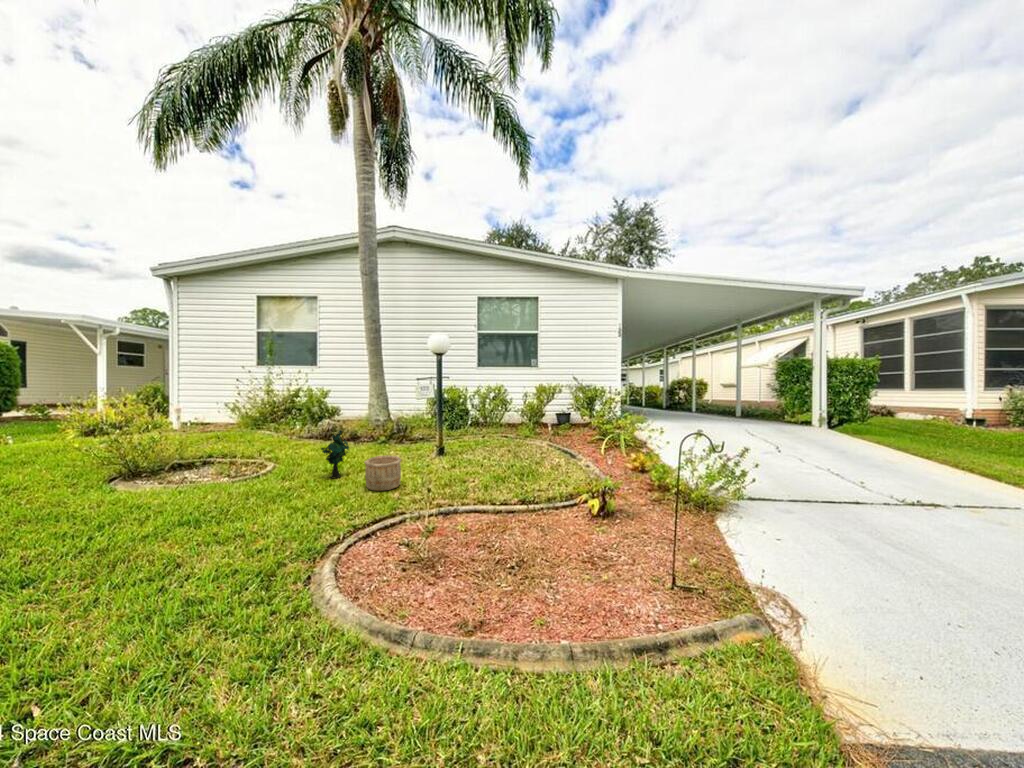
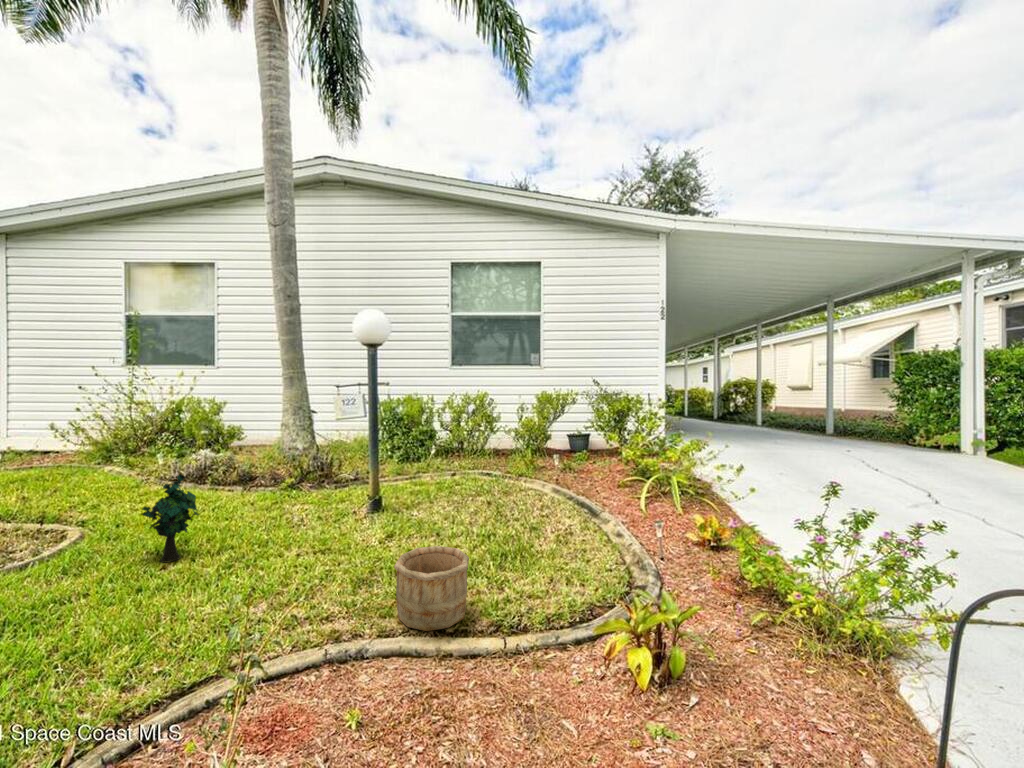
wooden bucket: present [364,455,401,491] -> present [394,546,469,631]

